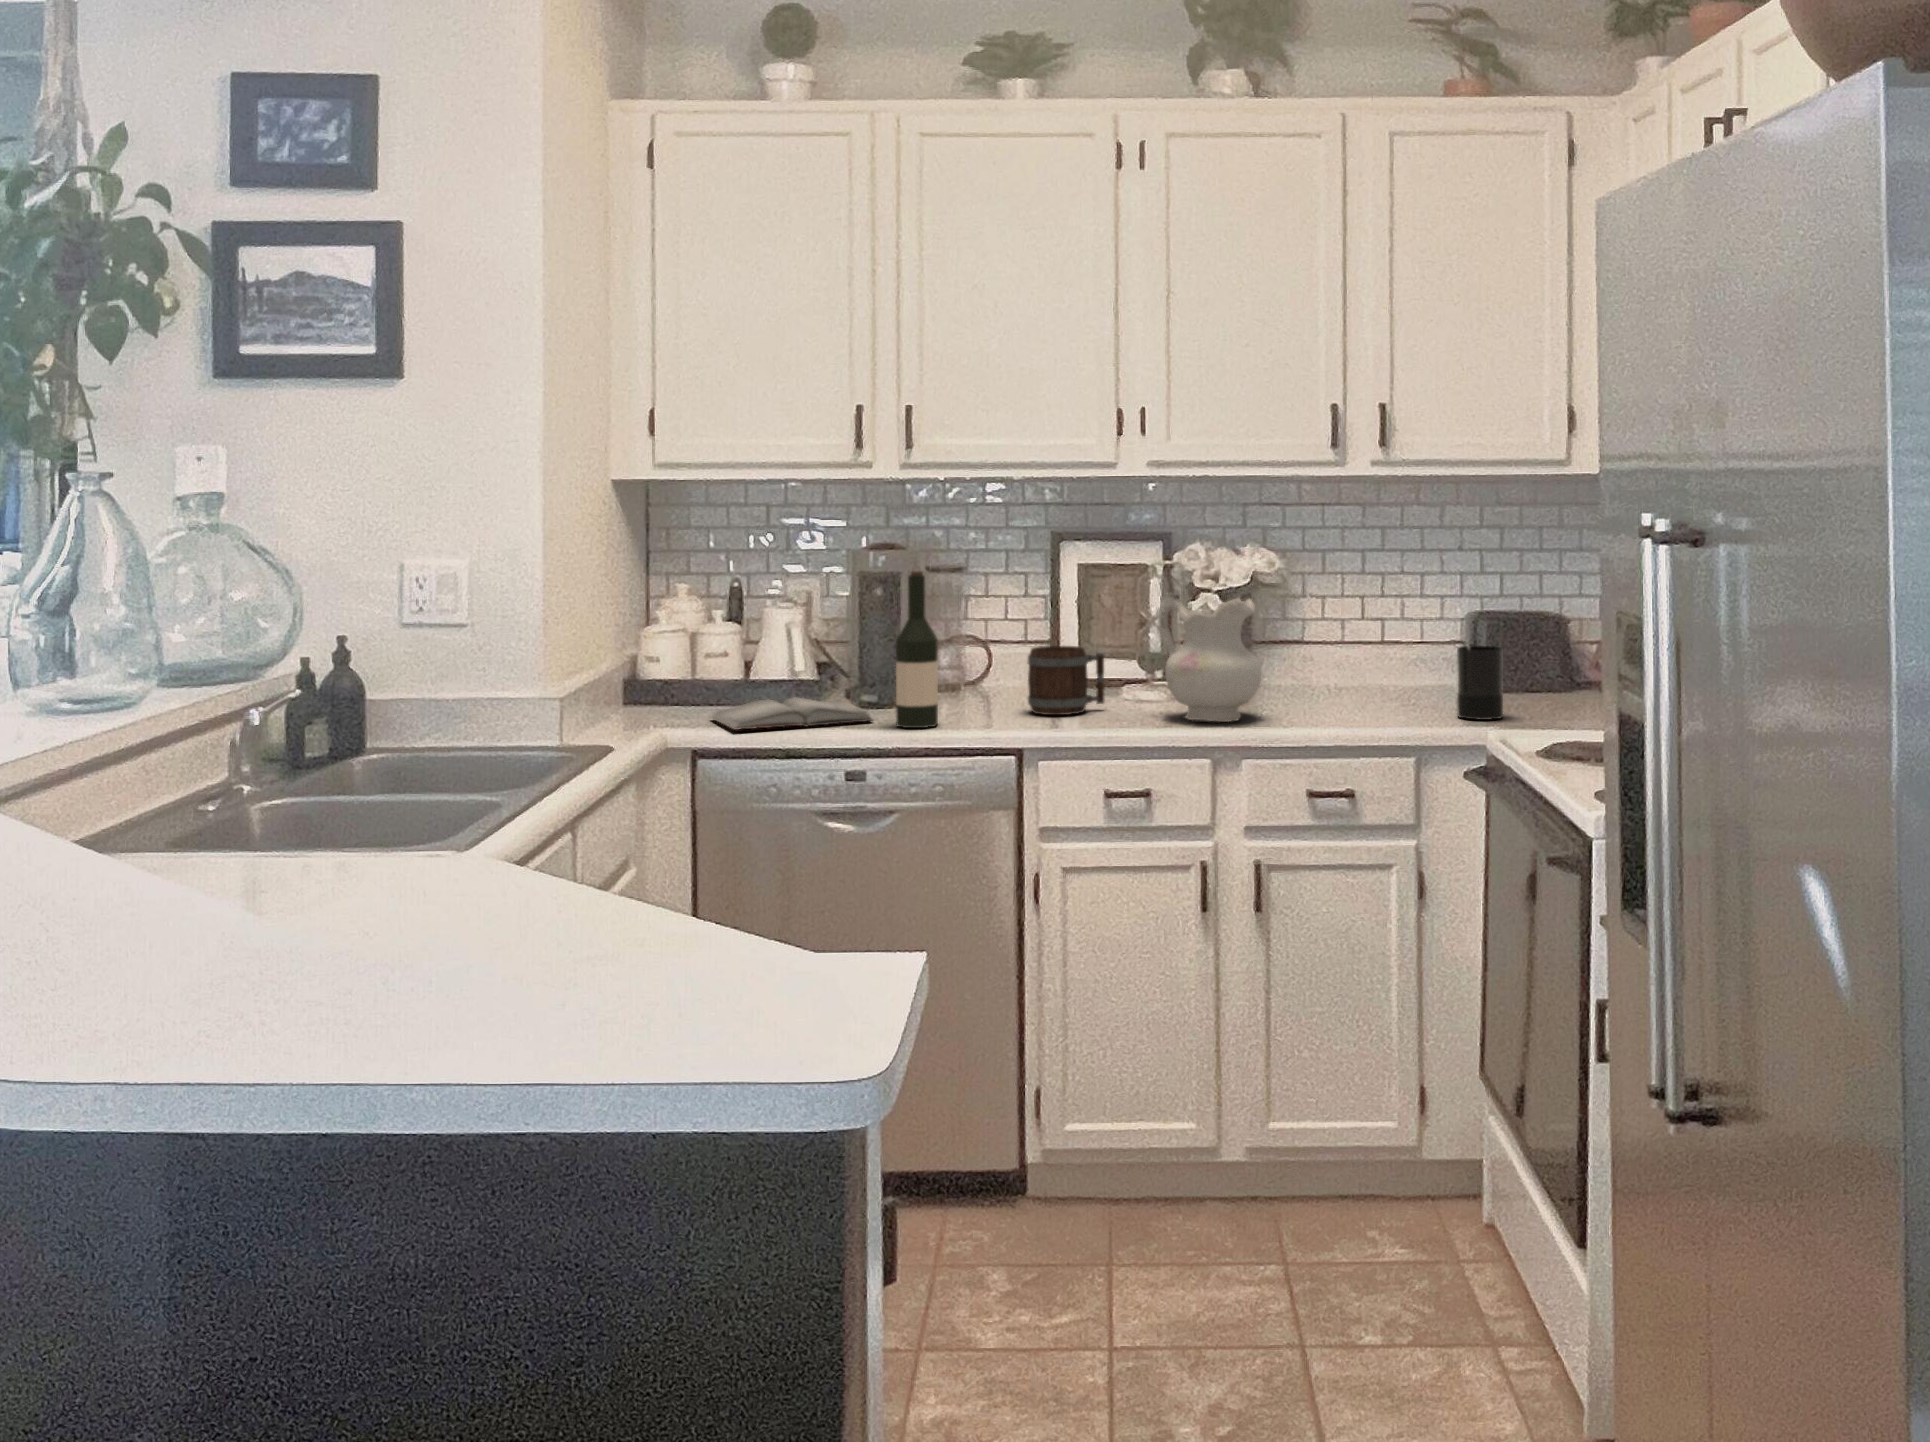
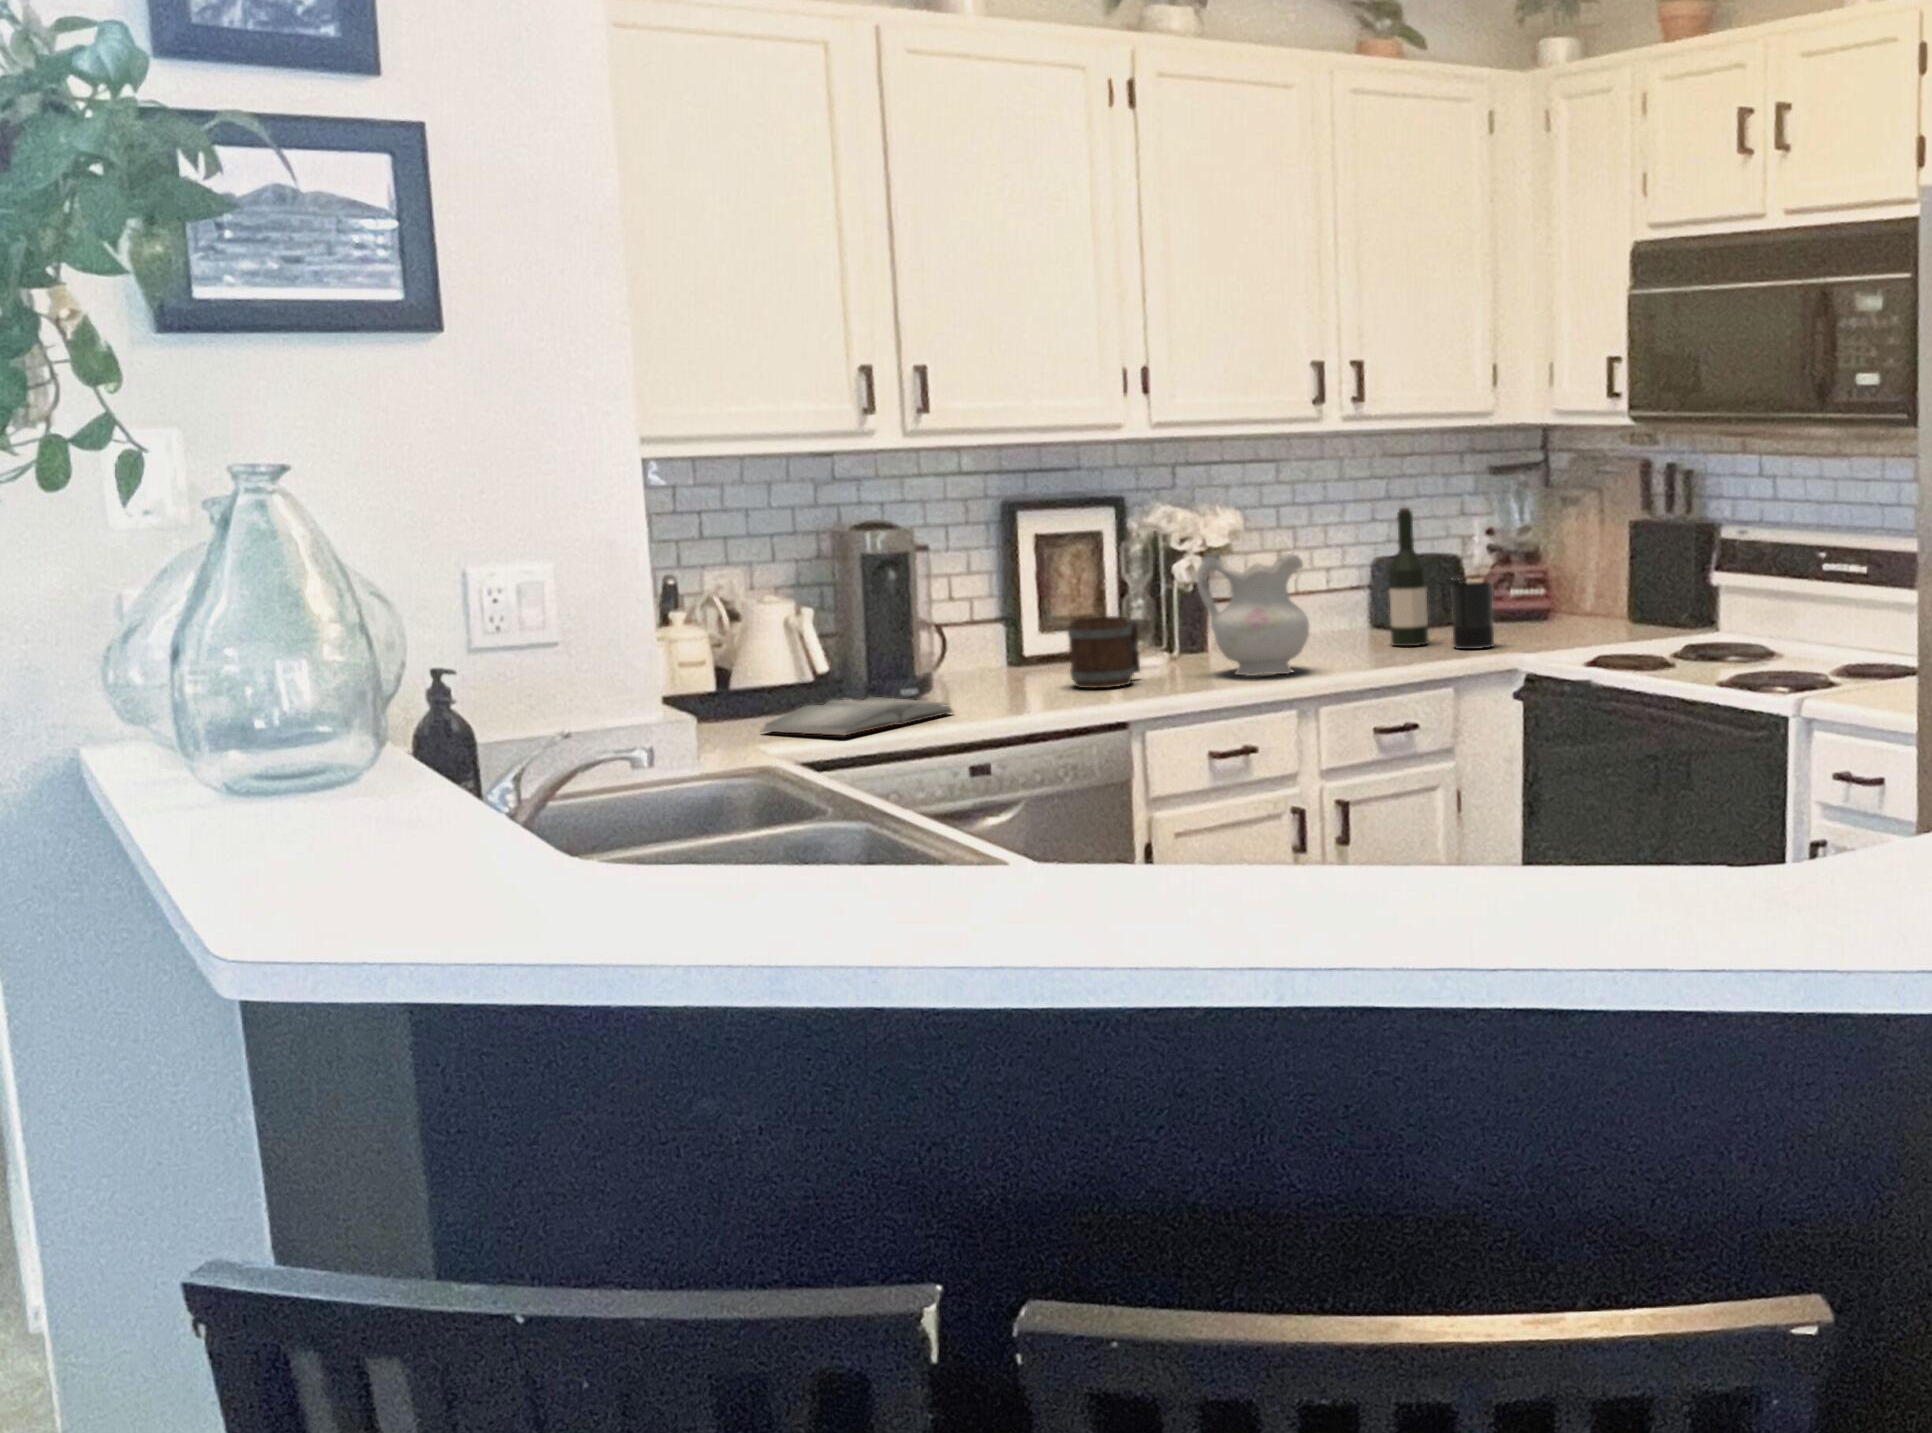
wine bottle: present [896,571,938,728] -> present [1389,508,1428,646]

